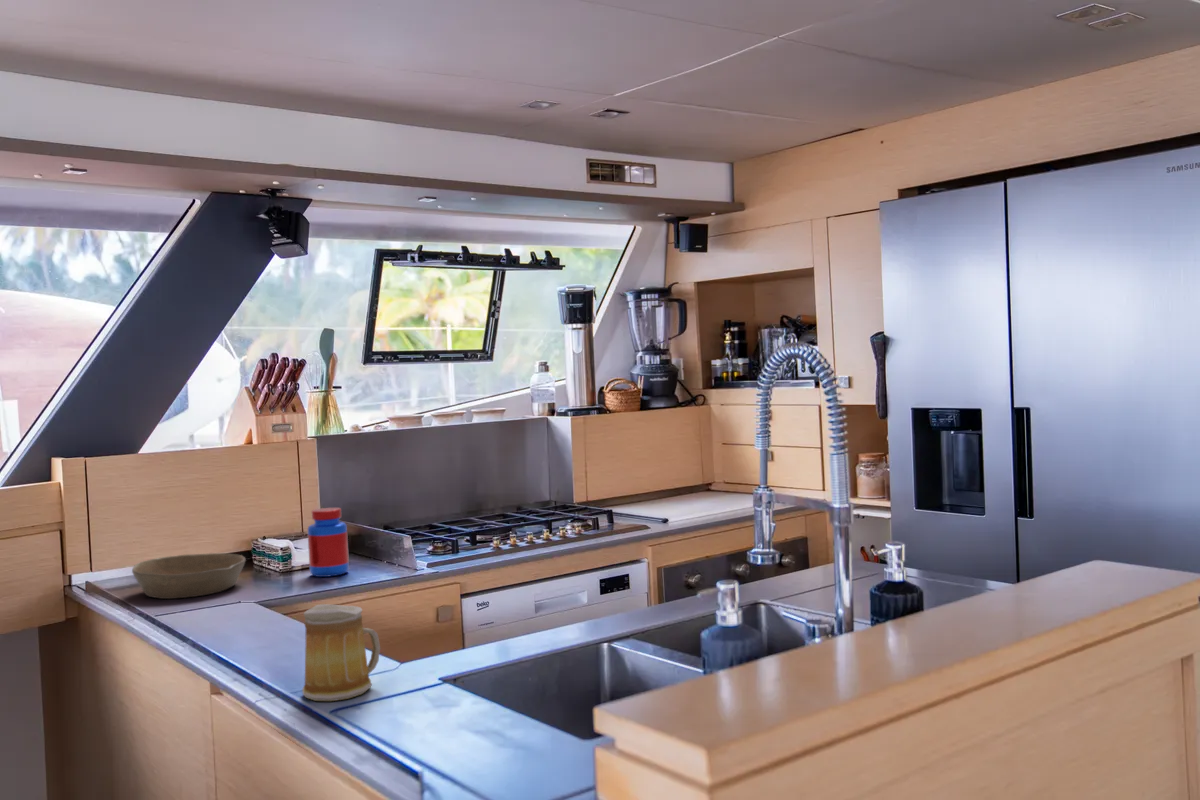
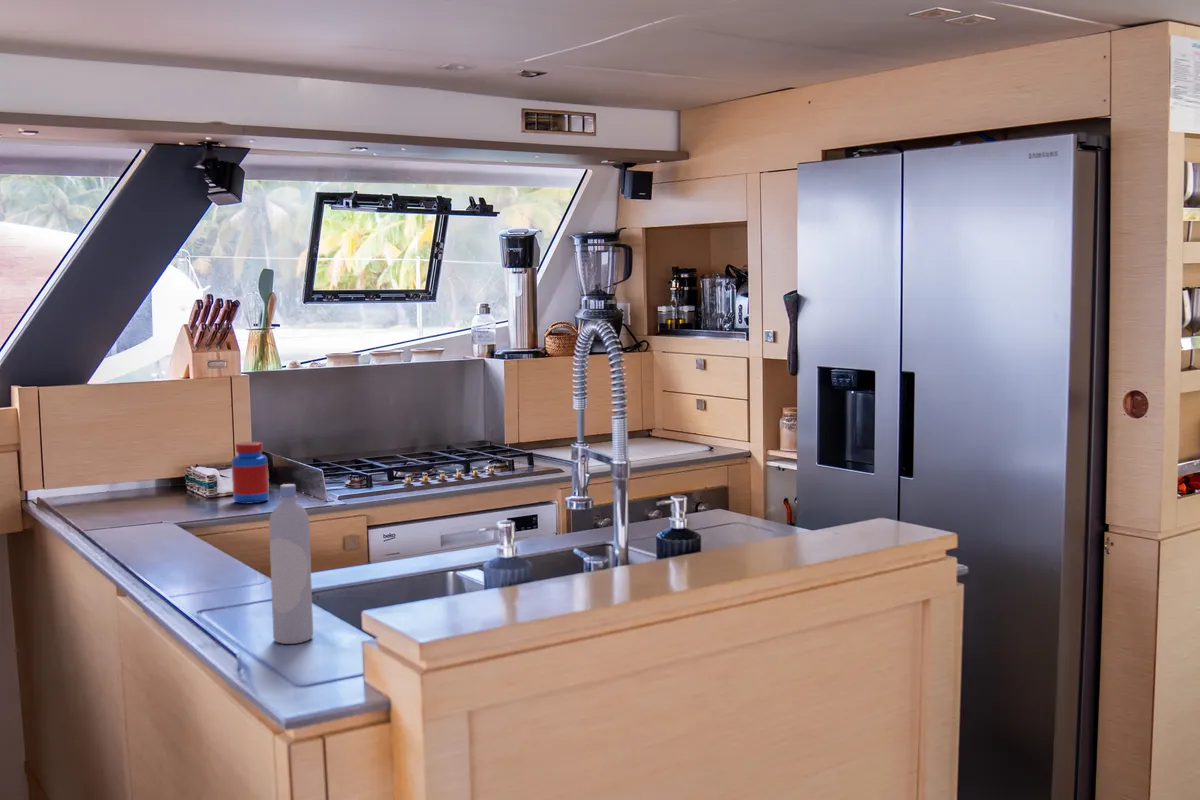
bottle: none [449,544,510,769] -> present [269,484,313,644]
bowl: present [132,553,246,599] -> none [75,478,175,516]
mug: present [302,604,380,701] -> none [185,524,249,598]

